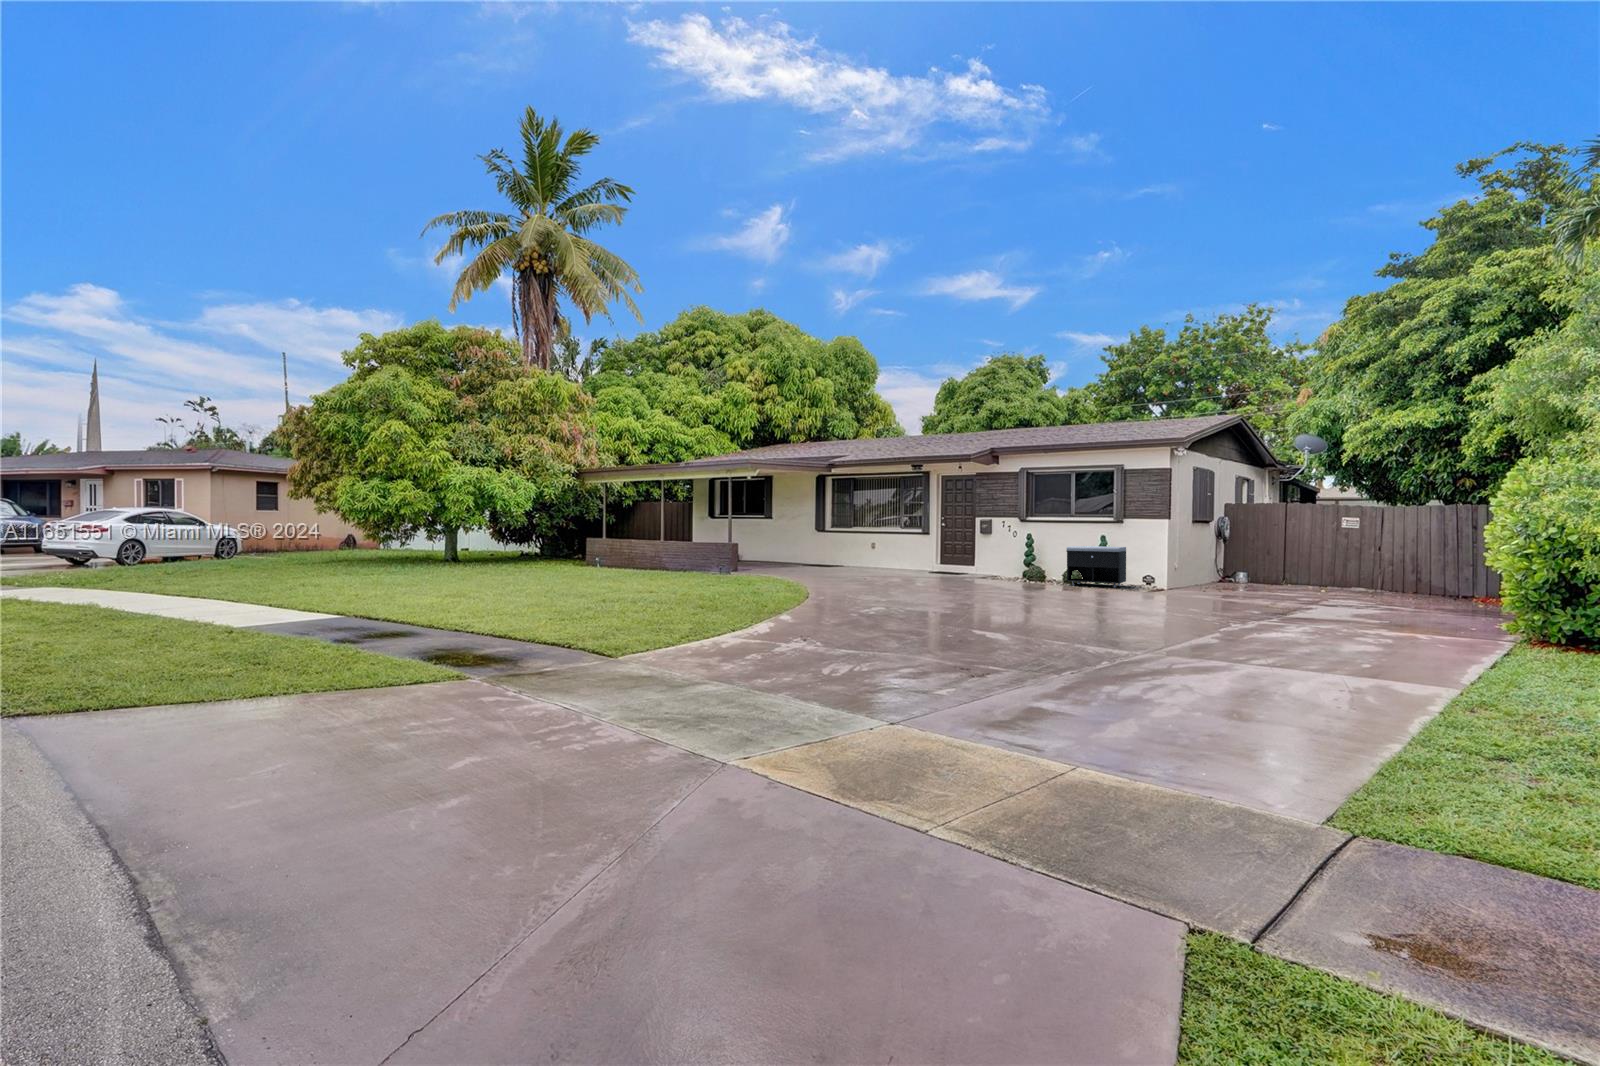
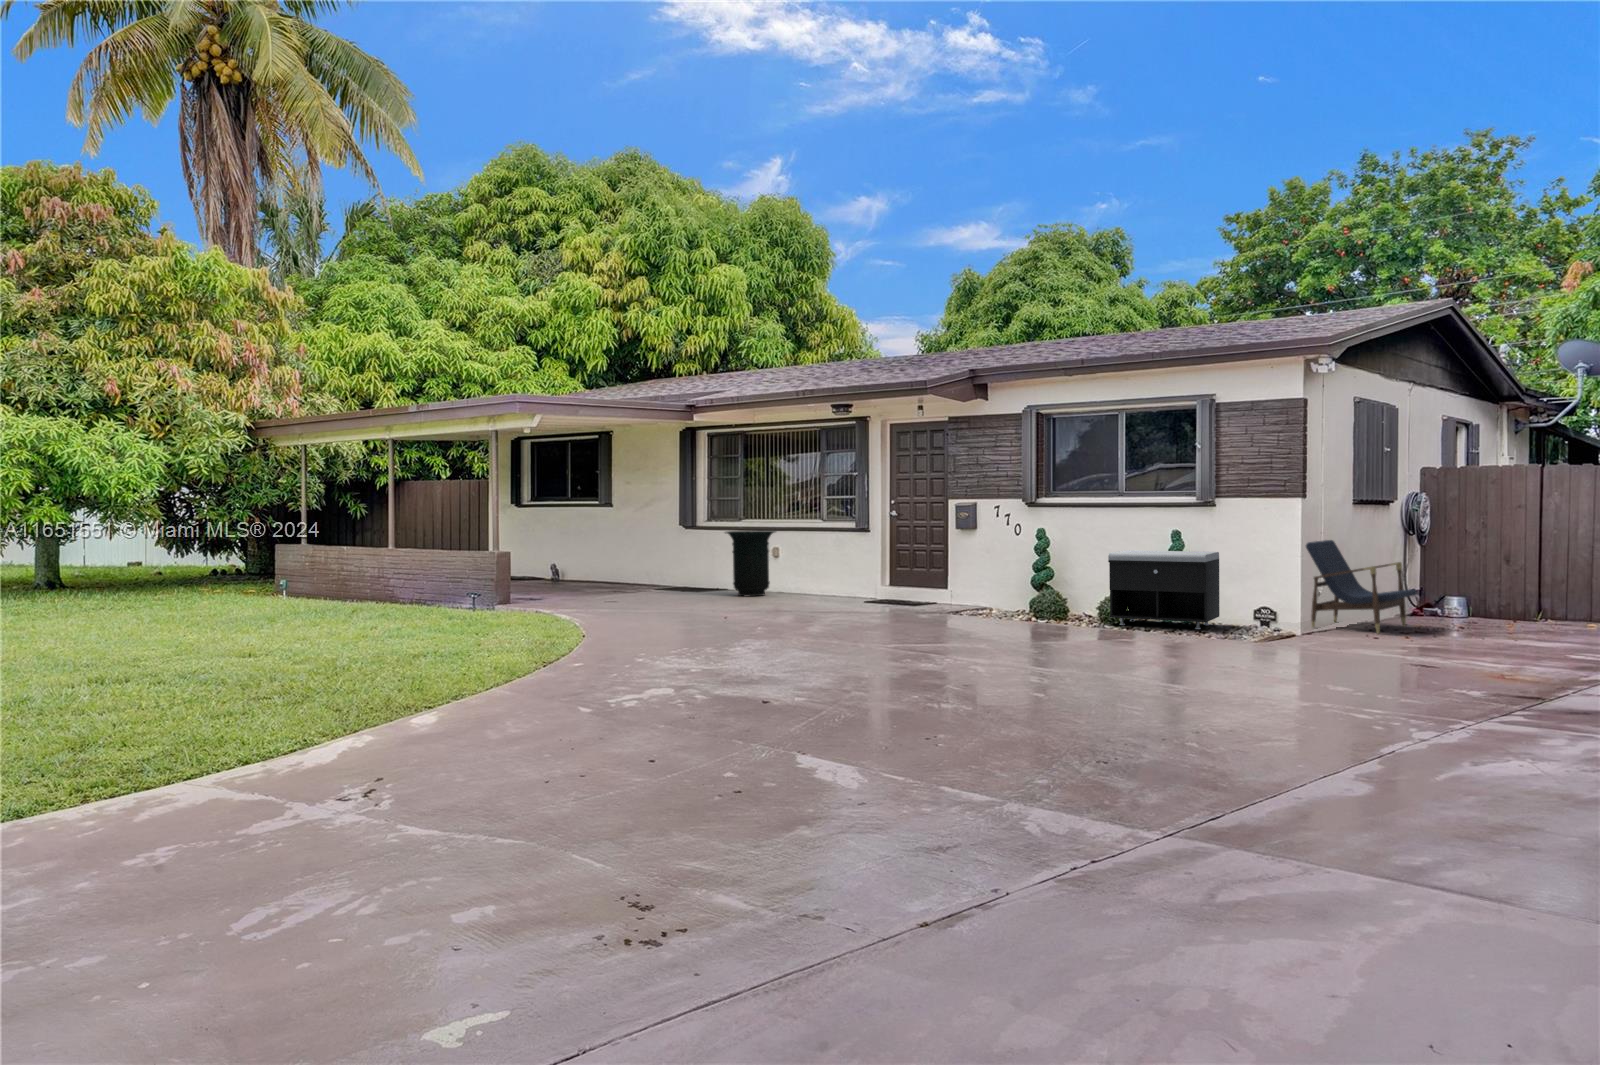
trash can: none [846,534,875,571] -> present [726,530,775,596]
lounge chair: none [1173,542,1232,590] -> present [1306,540,1417,634]

